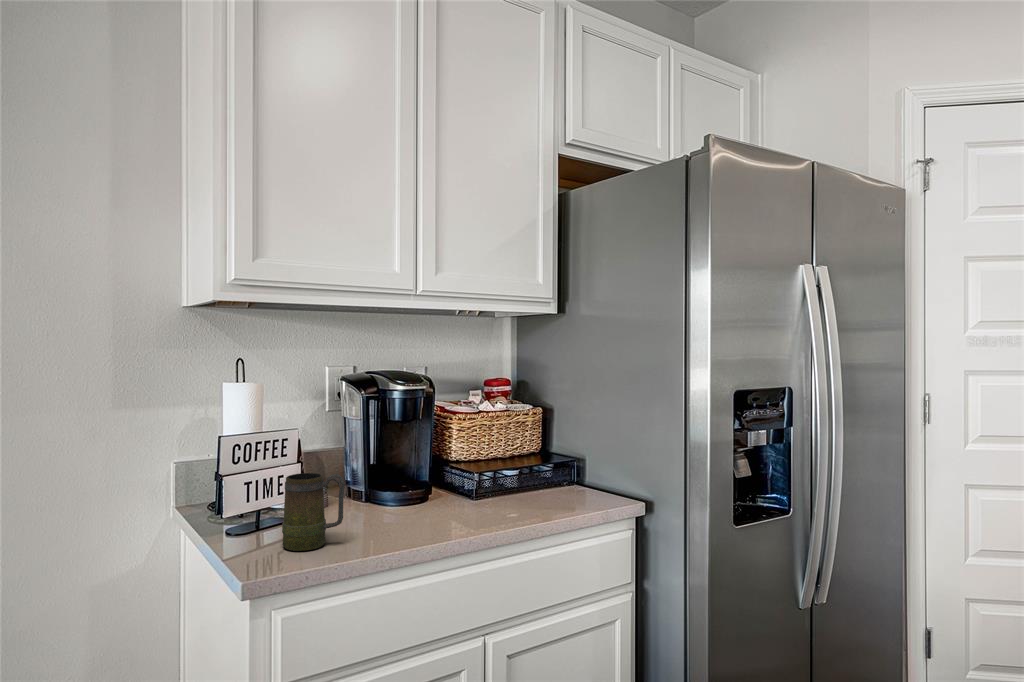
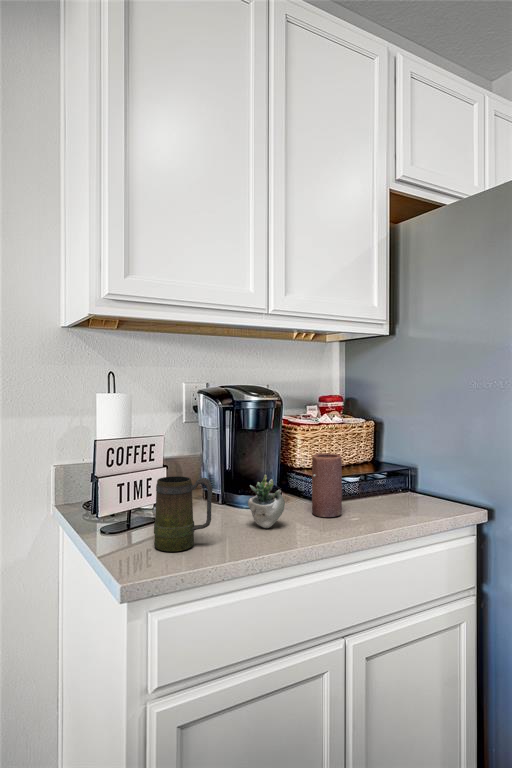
candle: none [460,445,492,513] -> present [312,453,342,517]
succulent plant: none [387,469,456,526] -> present [248,474,316,528]

